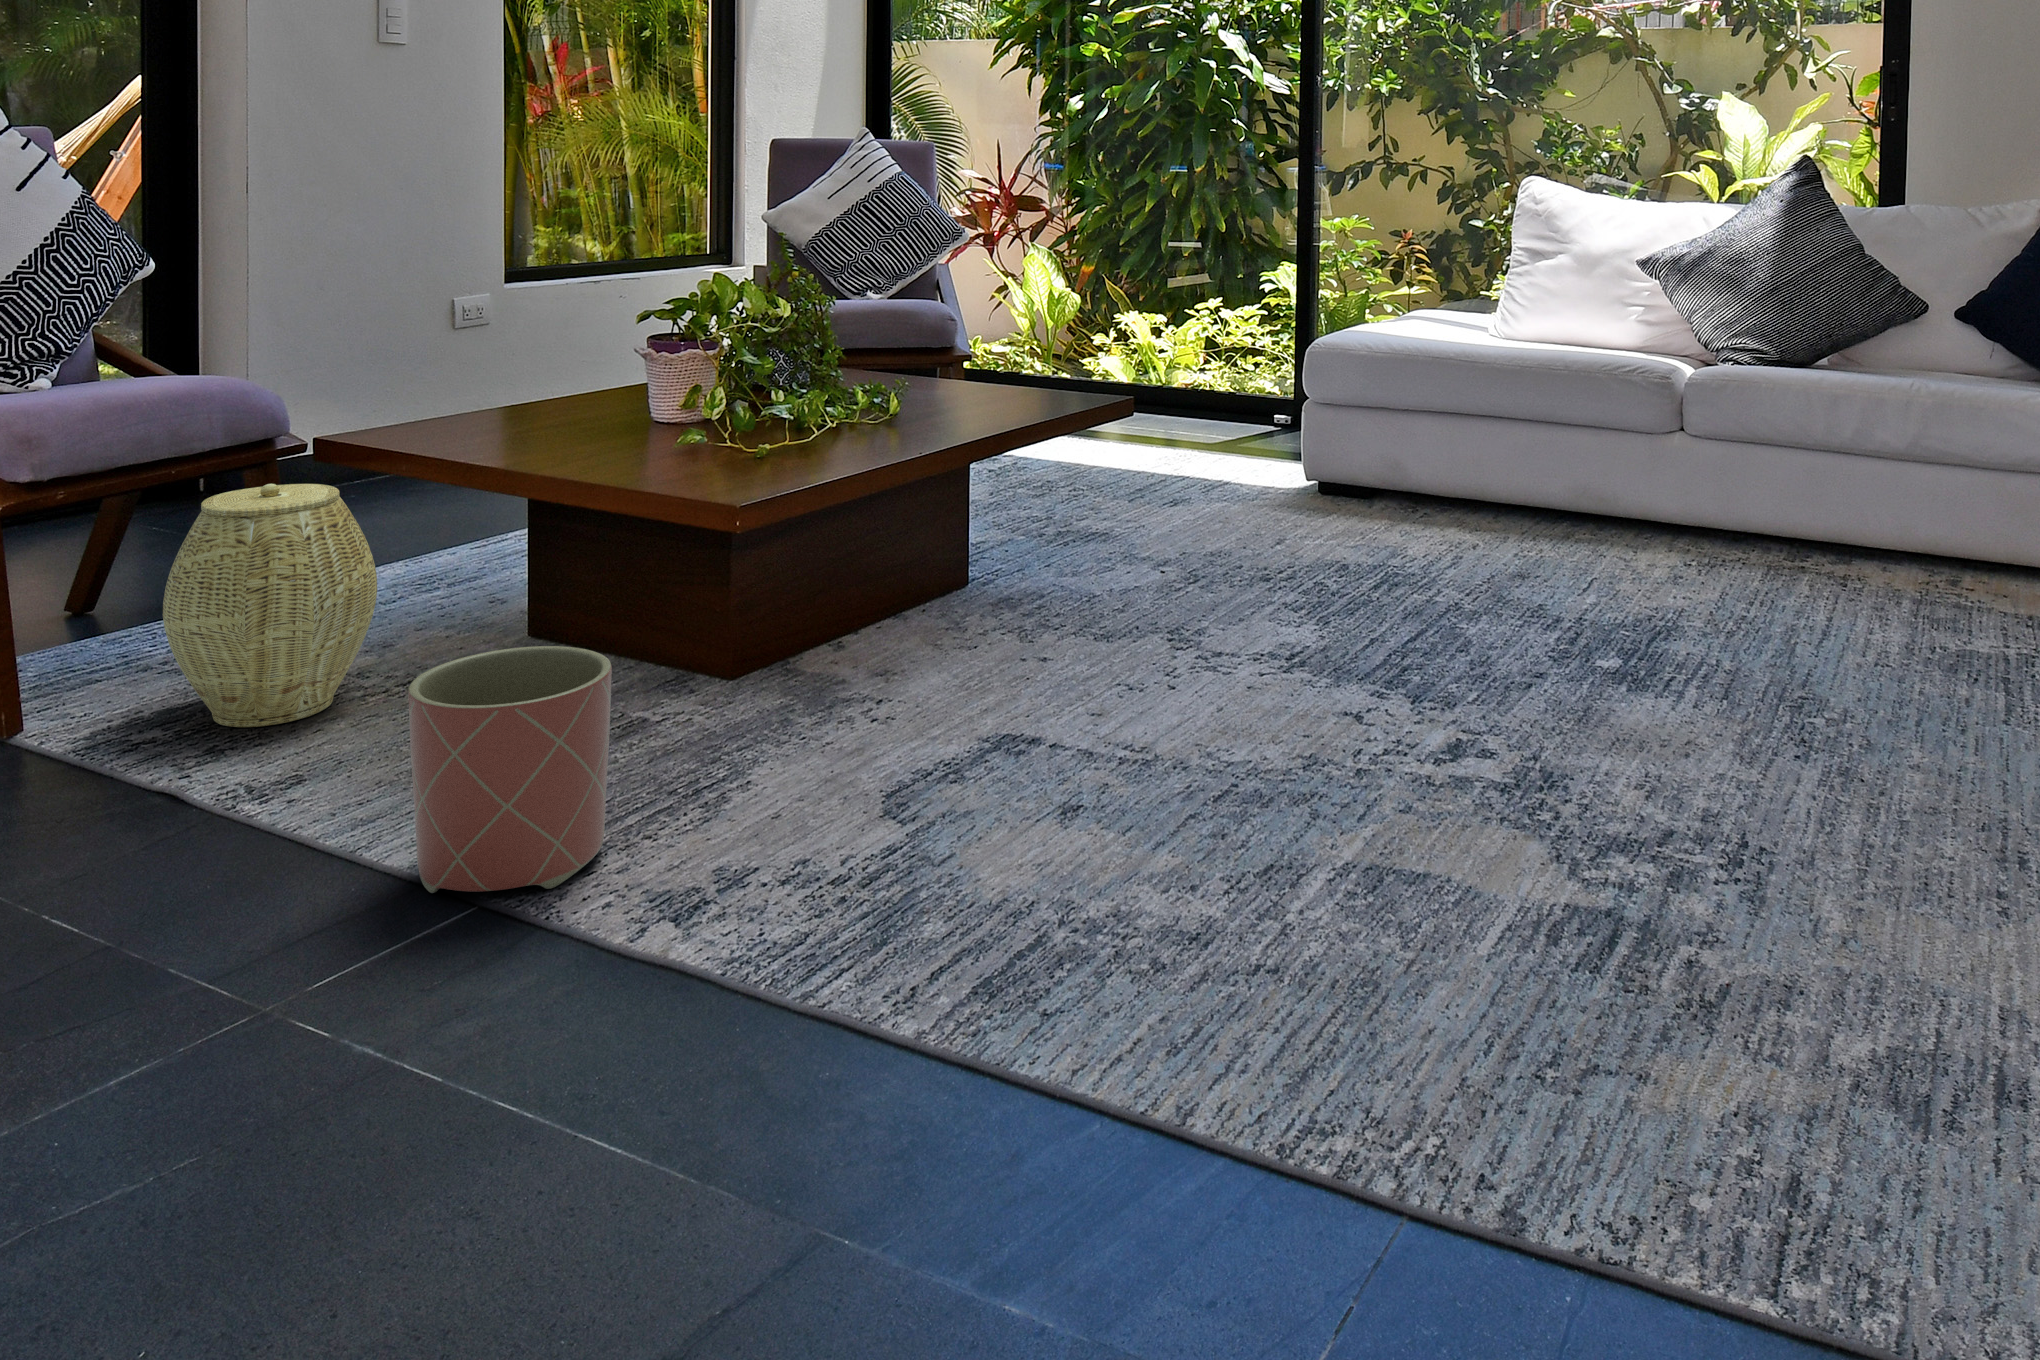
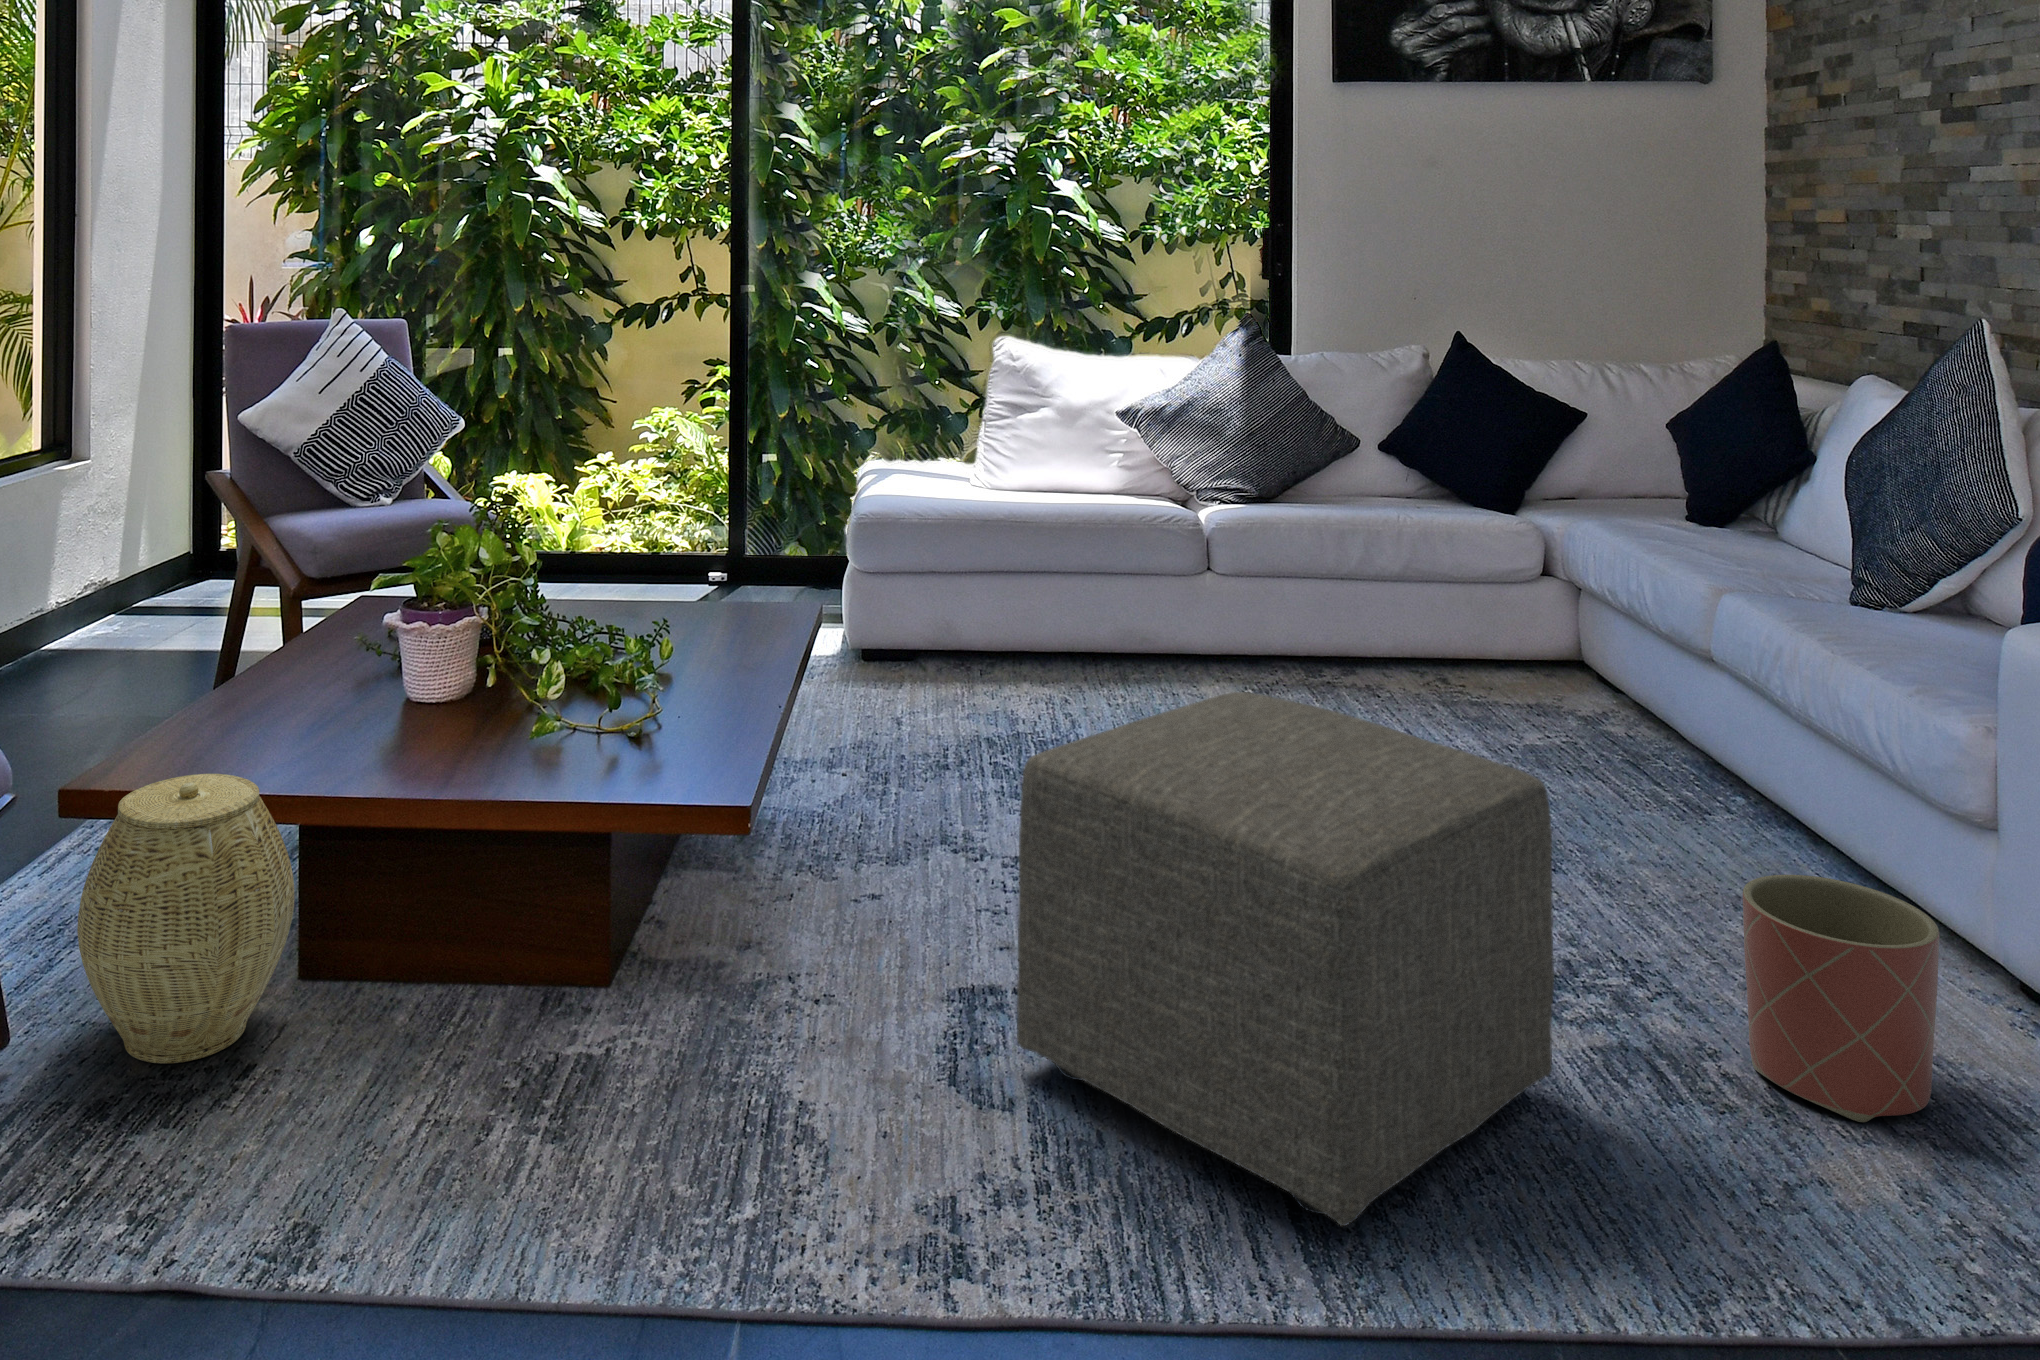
ottoman: none [892,488,1427,1021] -> present [1017,692,1554,1226]
planter: present [408,646,612,893] -> present [1743,875,1939,1122]

